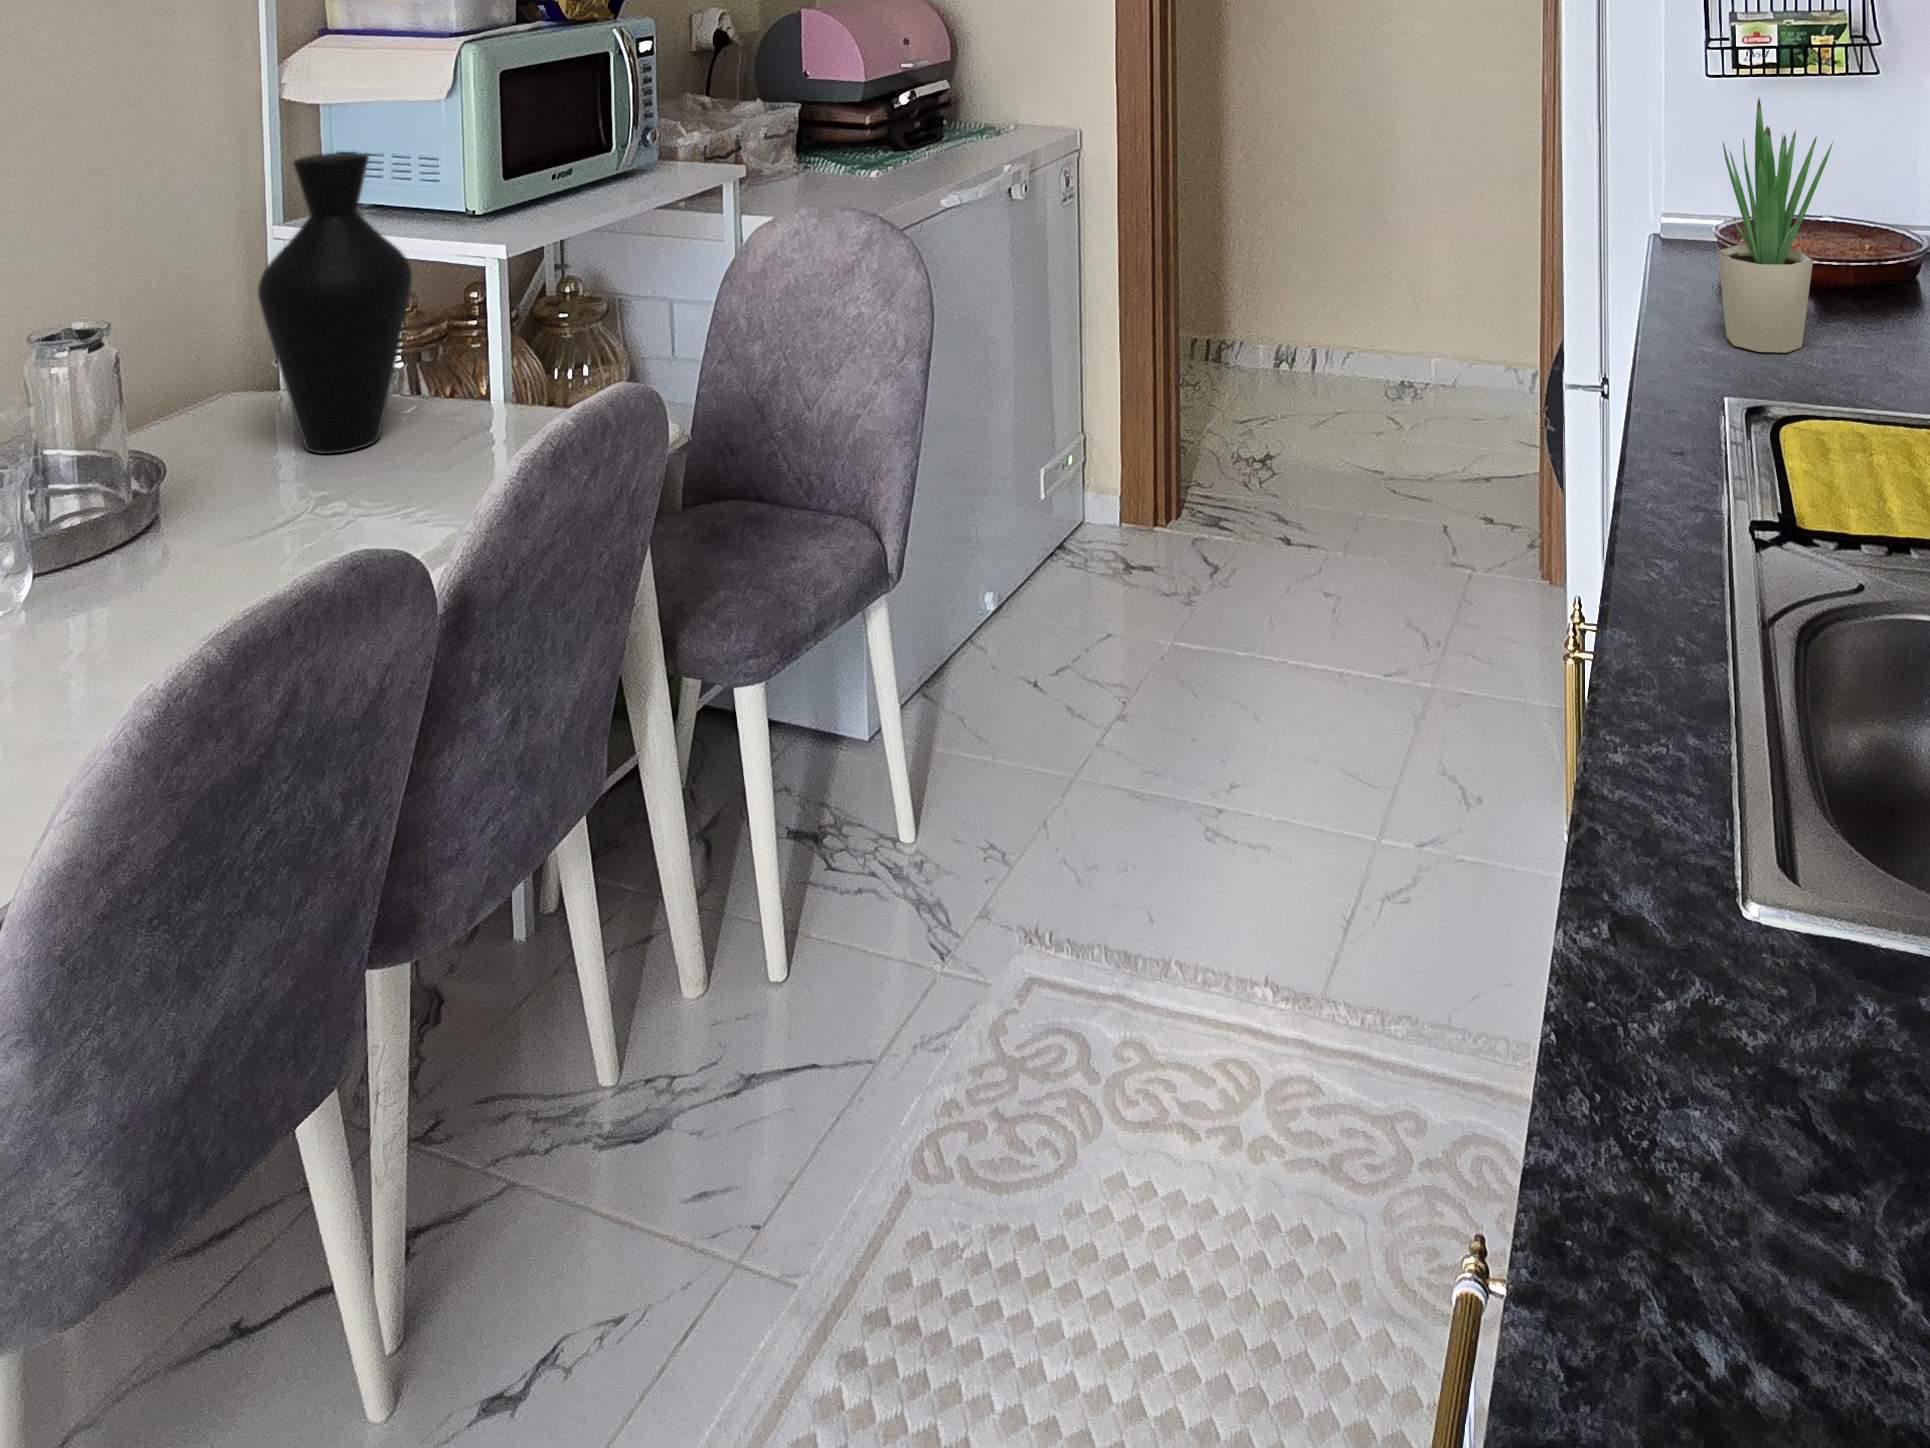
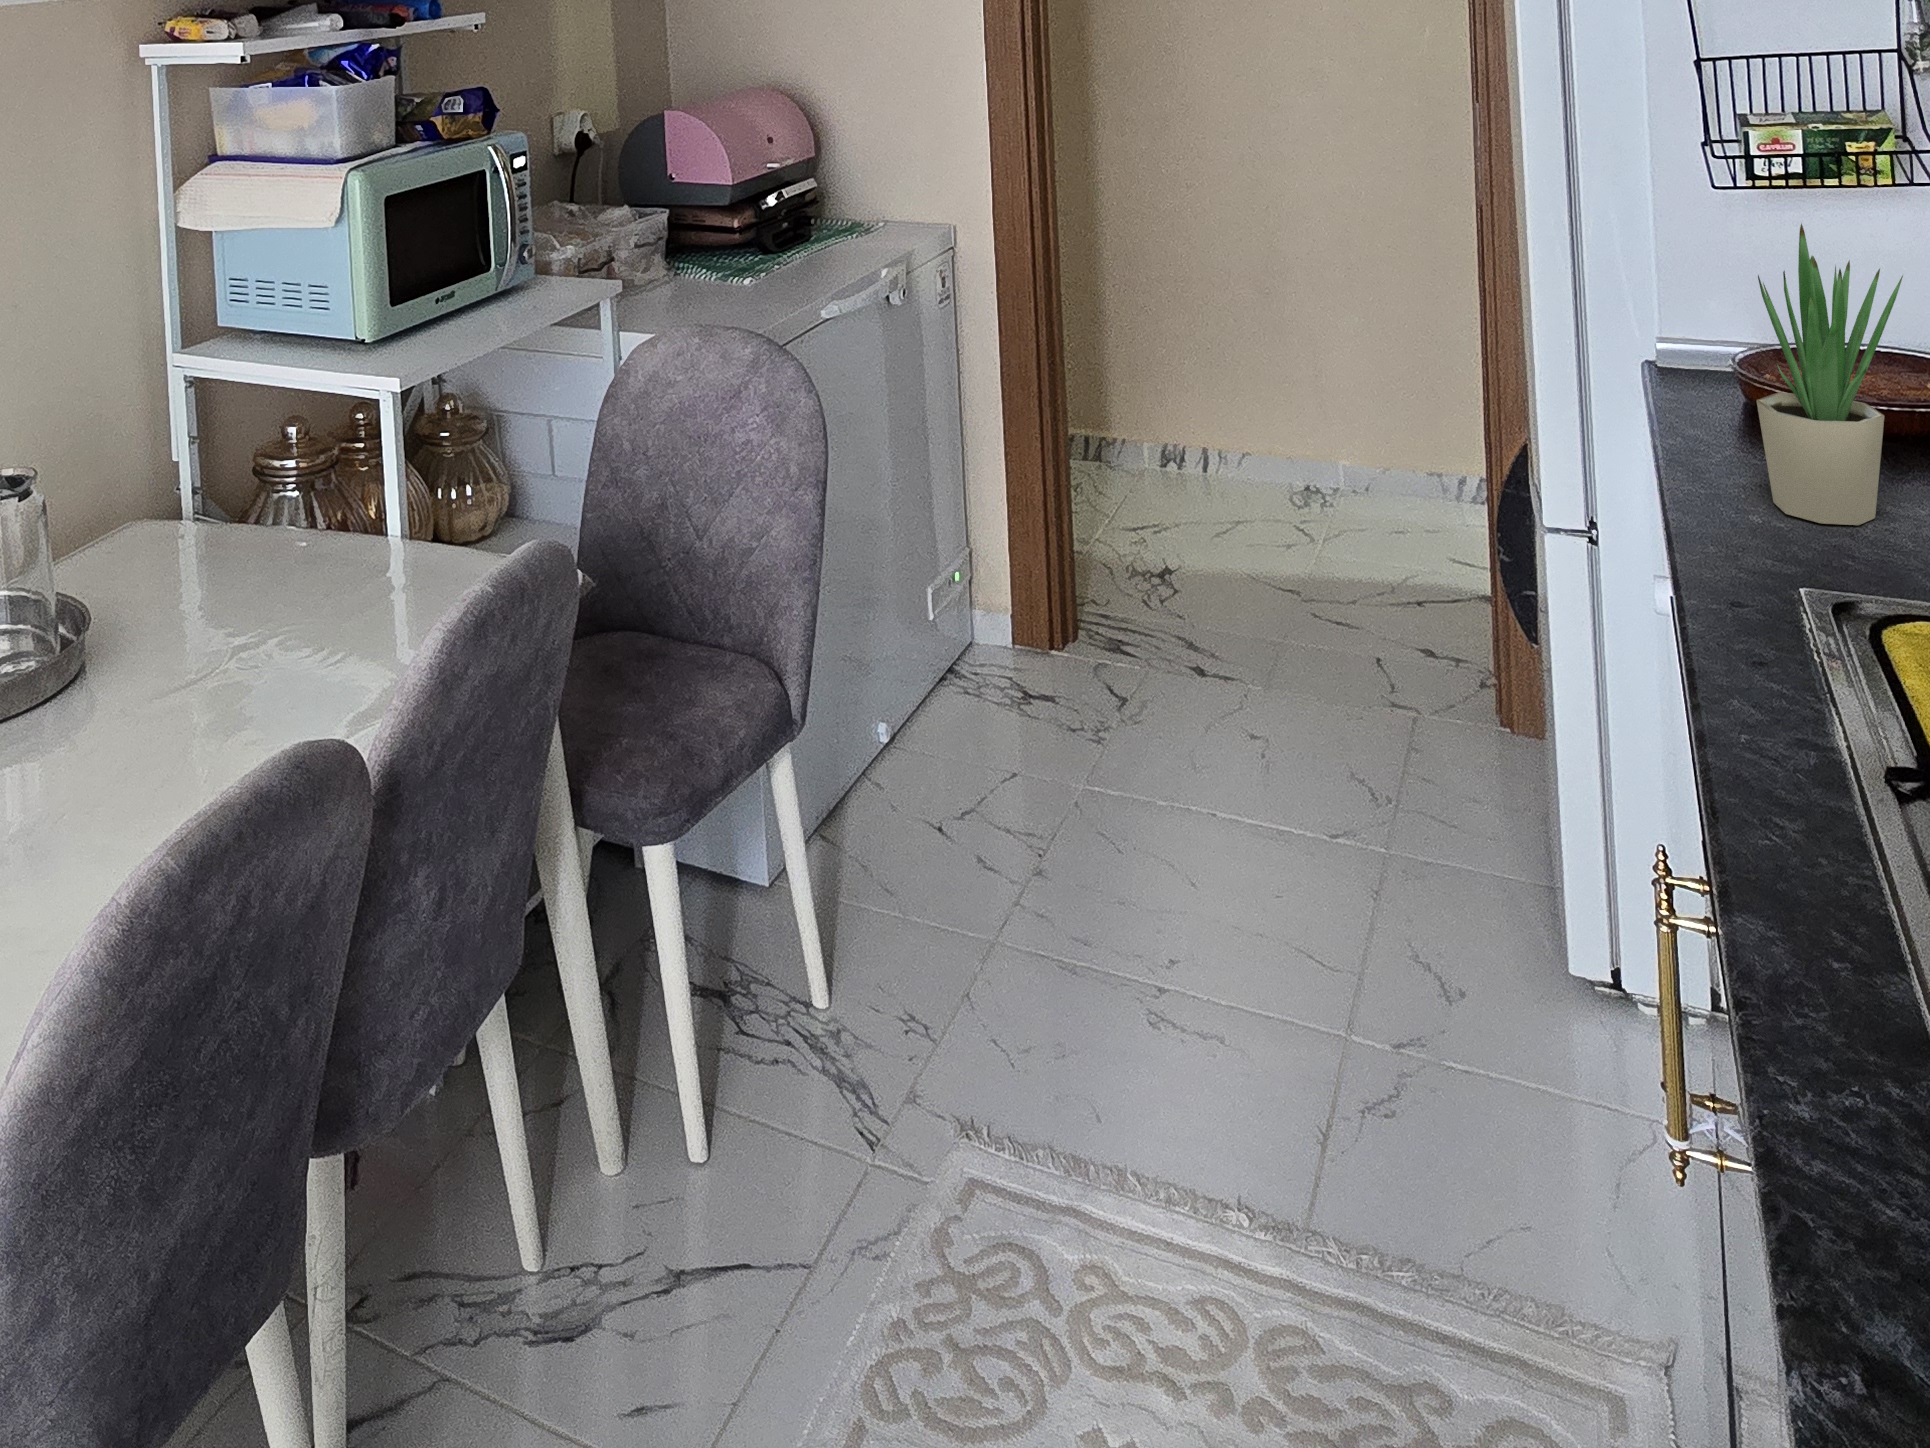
vase: present [258,152,412,454] -> none [170,286,314,591]

